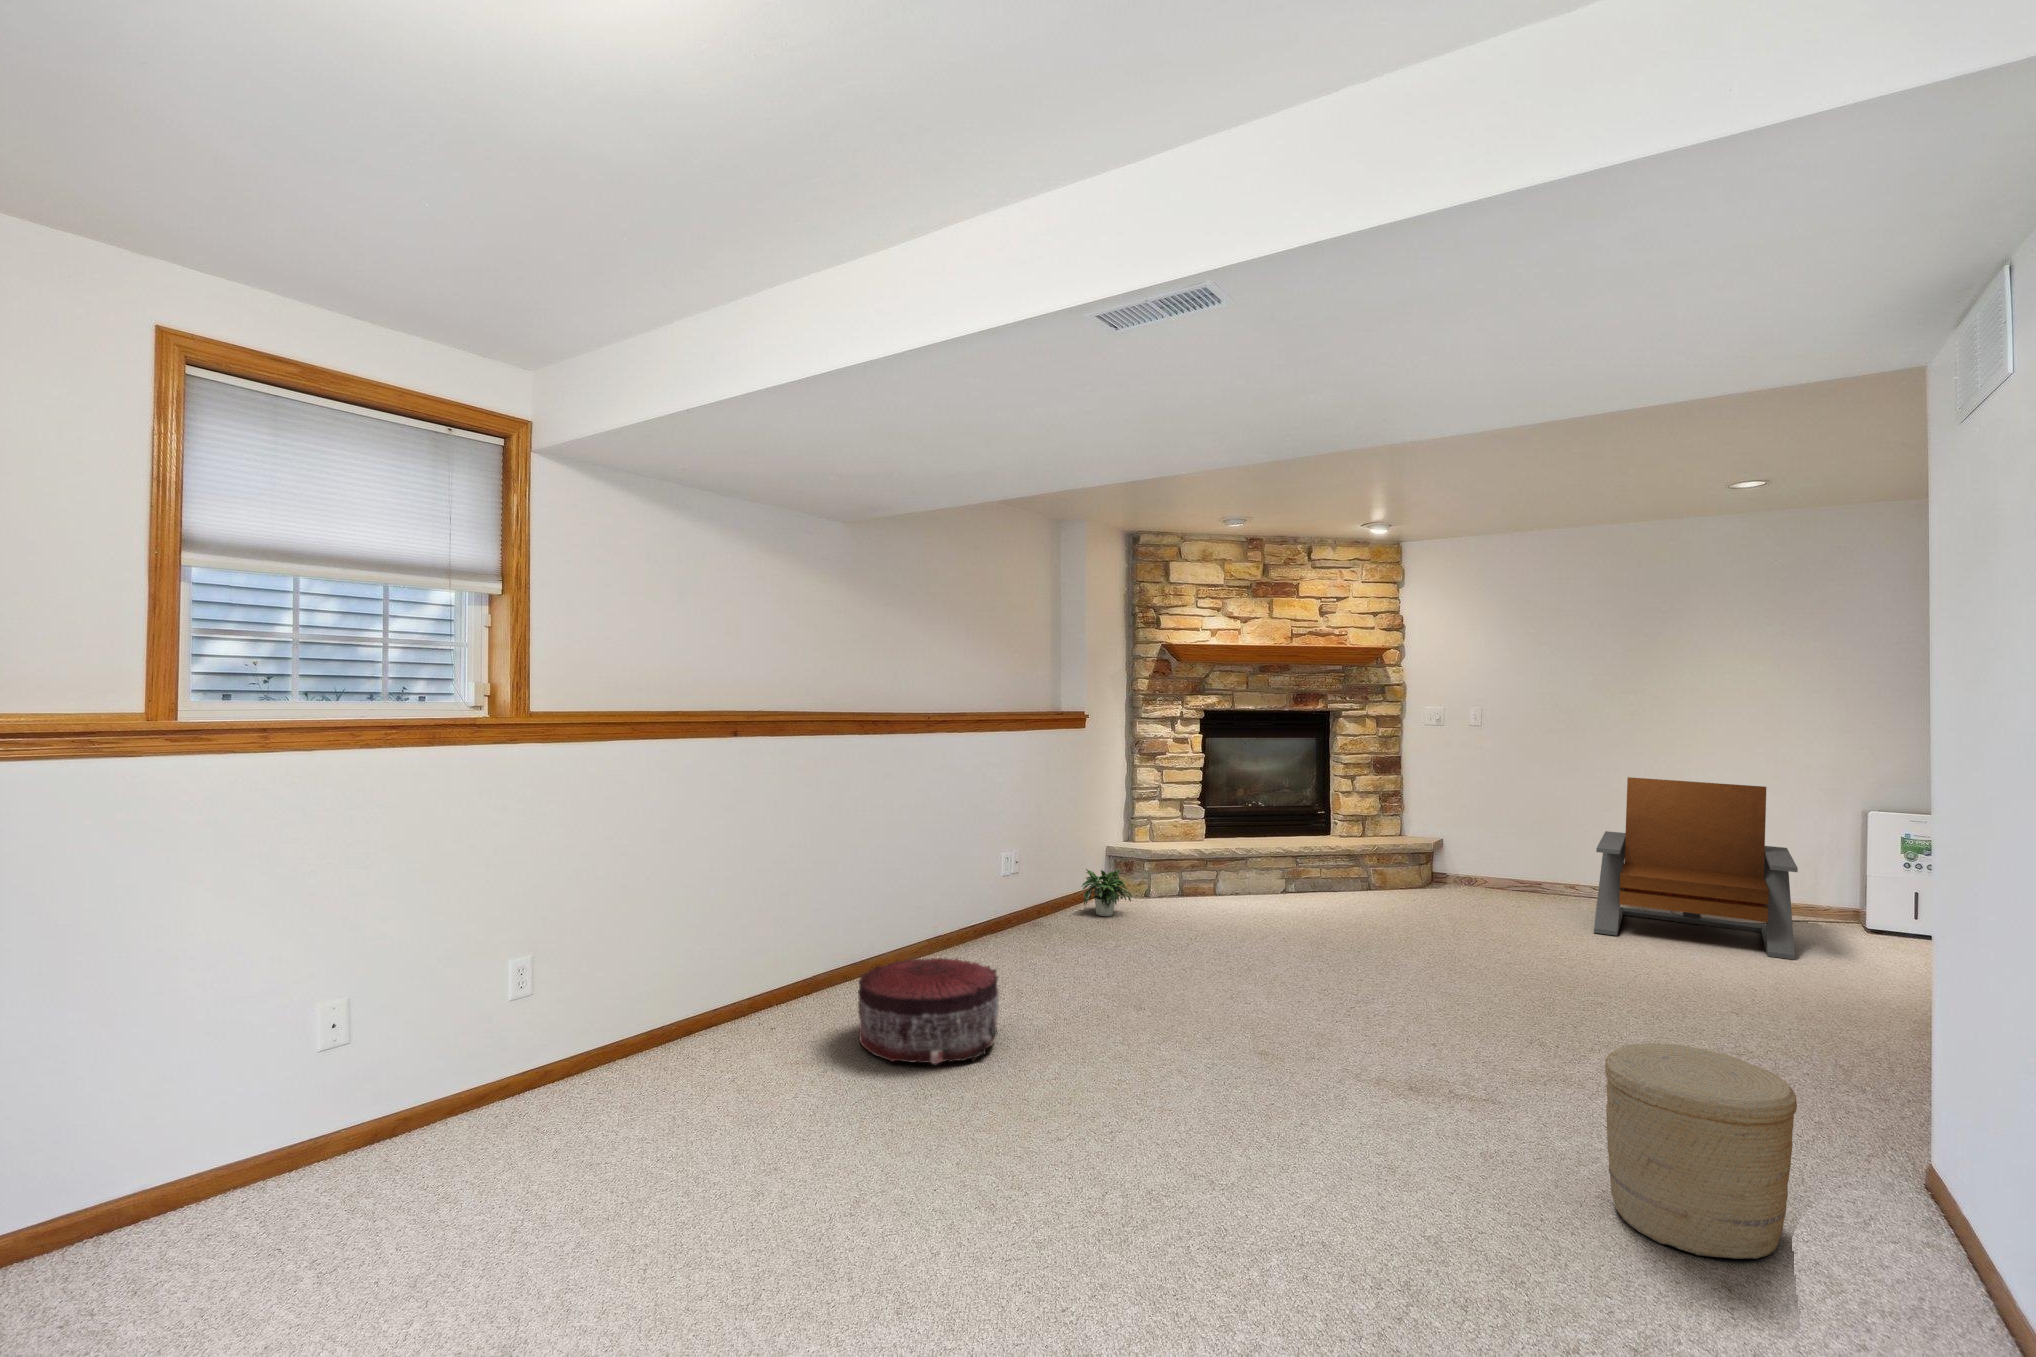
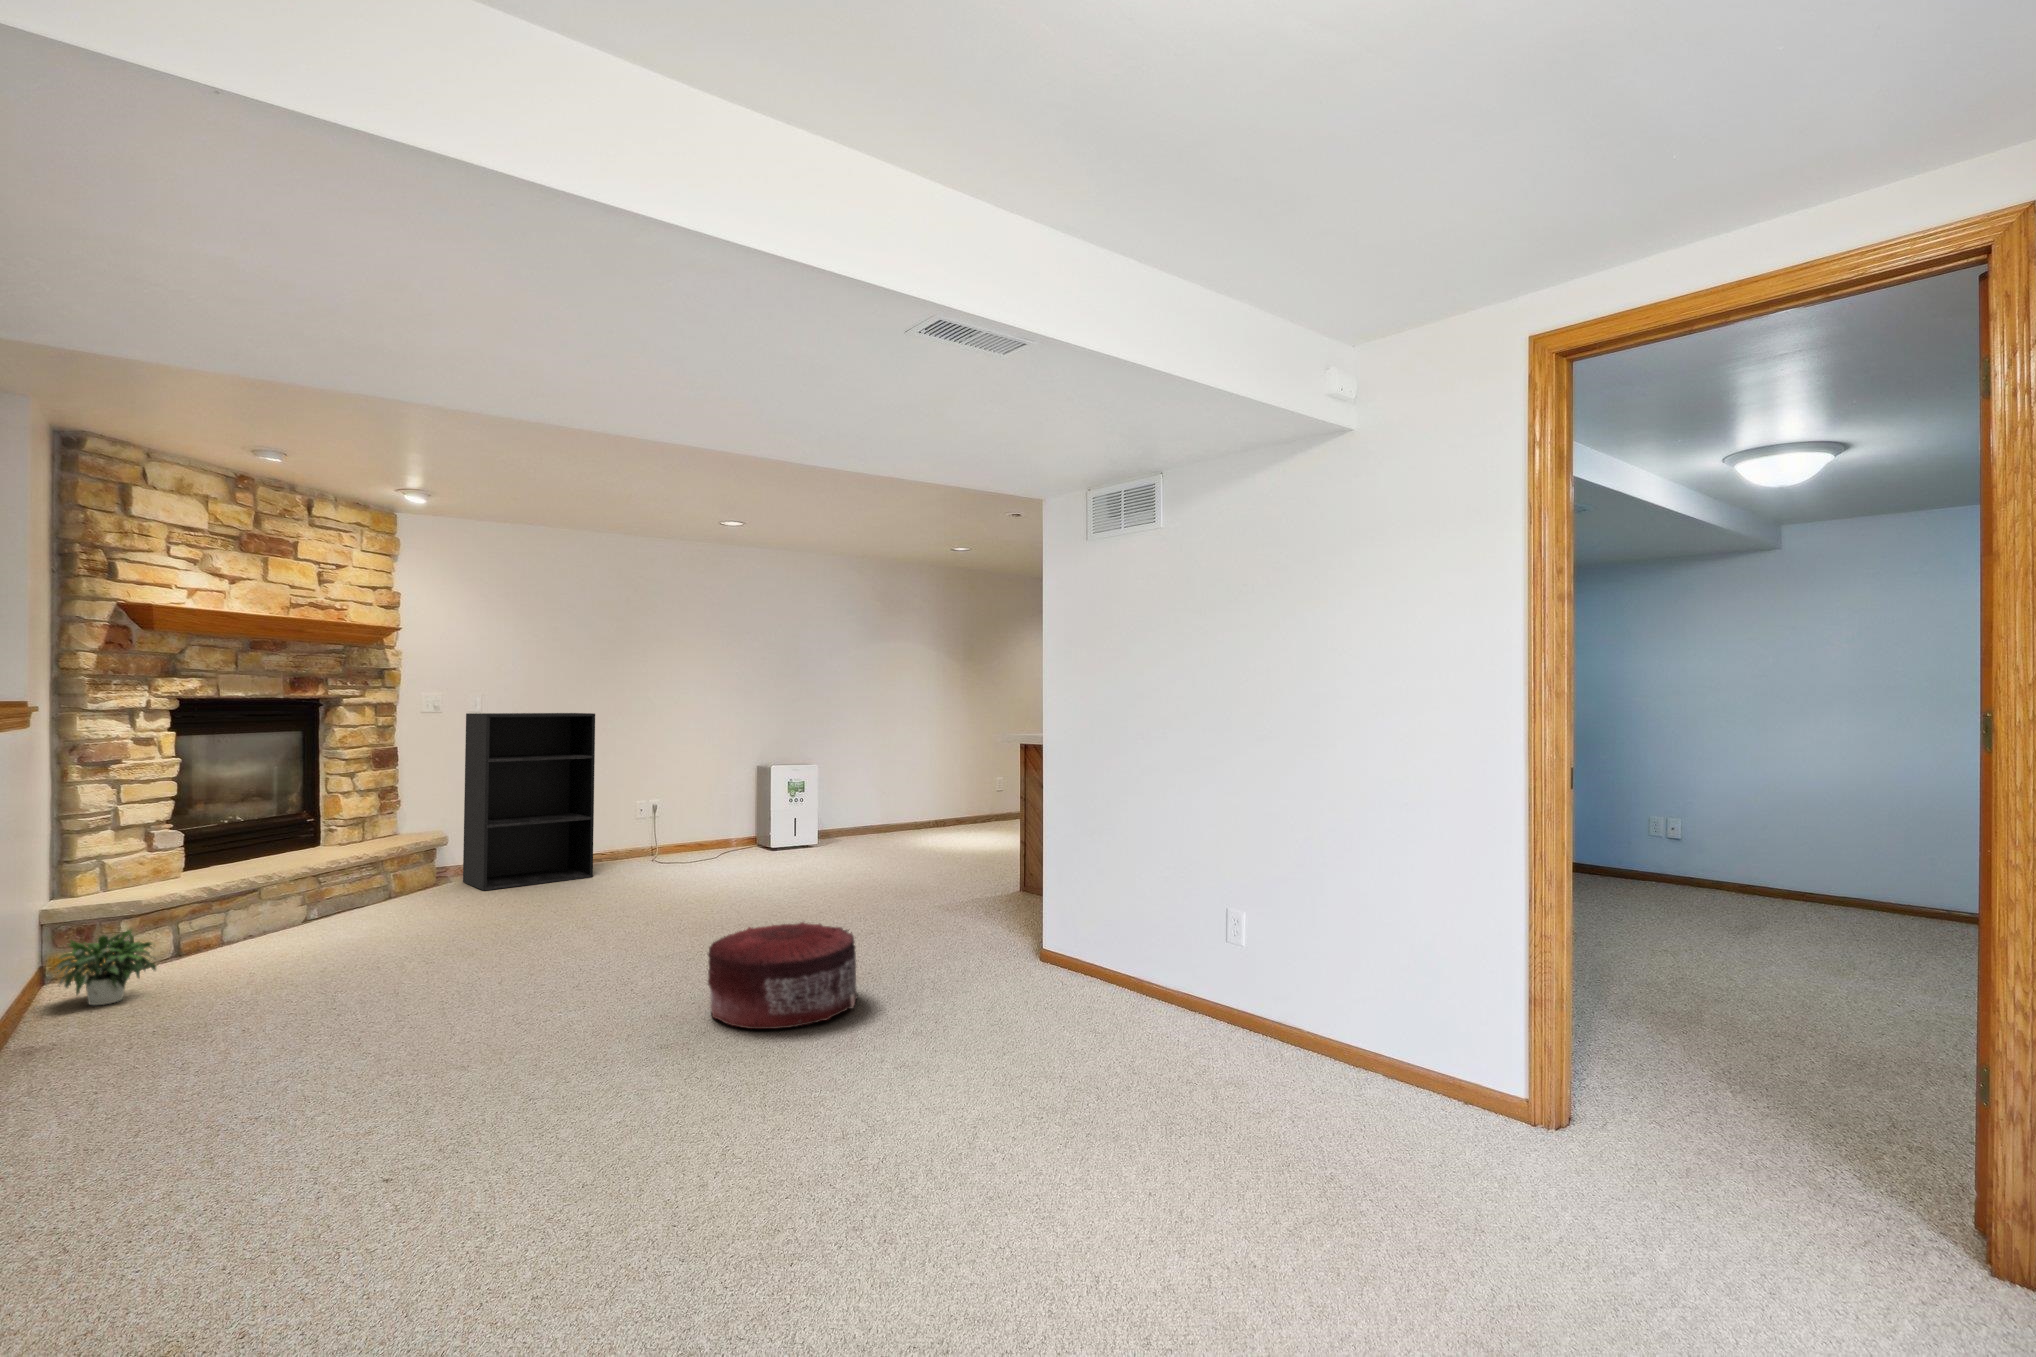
bookshelf: none [1439,730,1562,916] -> present [463,713,595,890]
lounge chair: present [1594,777,1798,960] -> none [608,743,779,880]
pouf: present [858,958,999,1064] -> present [708,922,858,1029]
woven basket: present [1605,1043,1797,1259] -> none [999,880,1108,1007]

